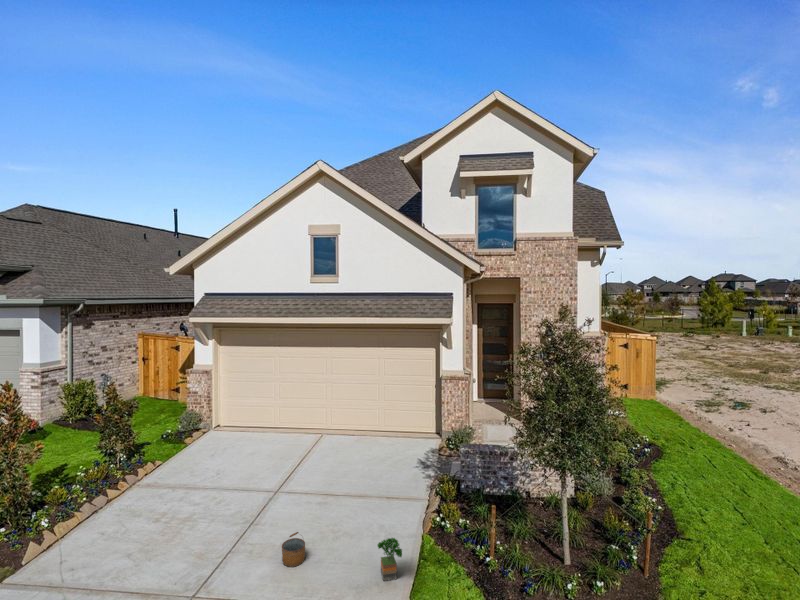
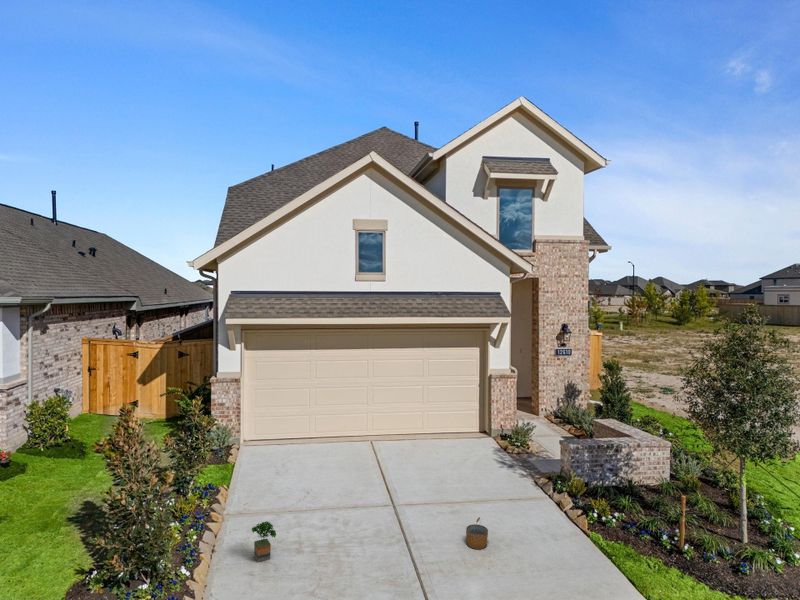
potted tree: present [378,538,402,581] -> present [252,521,276,562]

